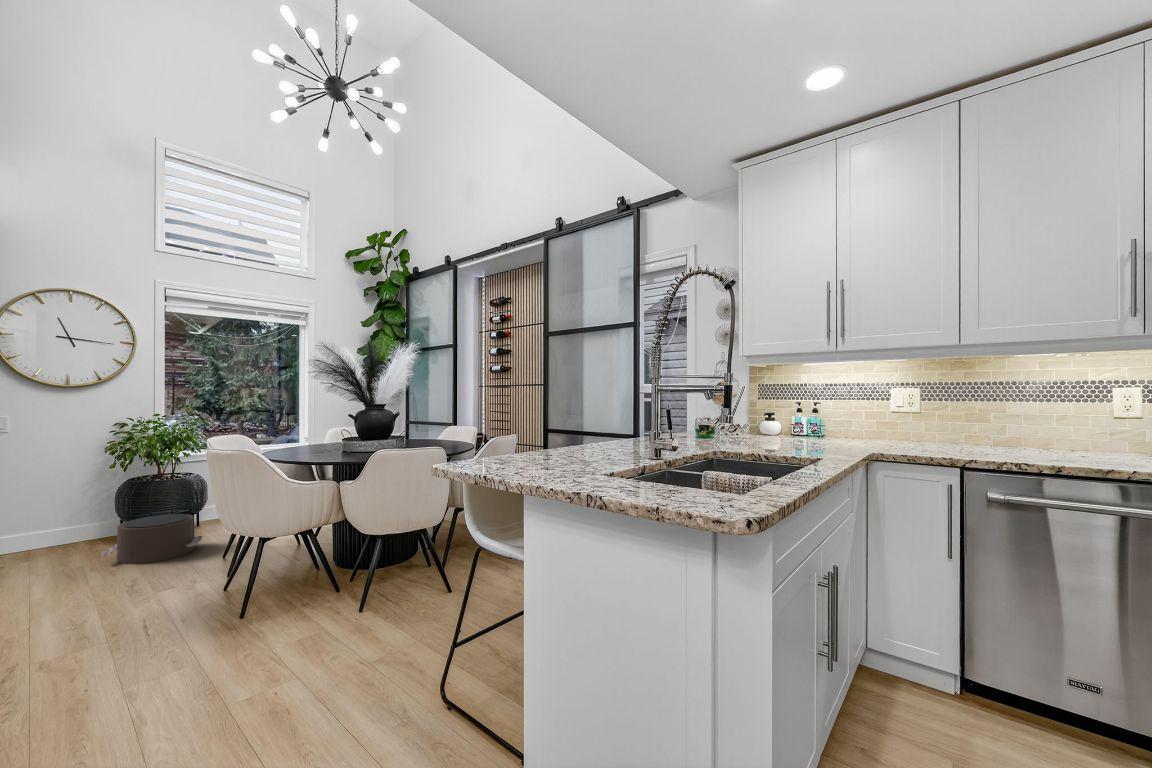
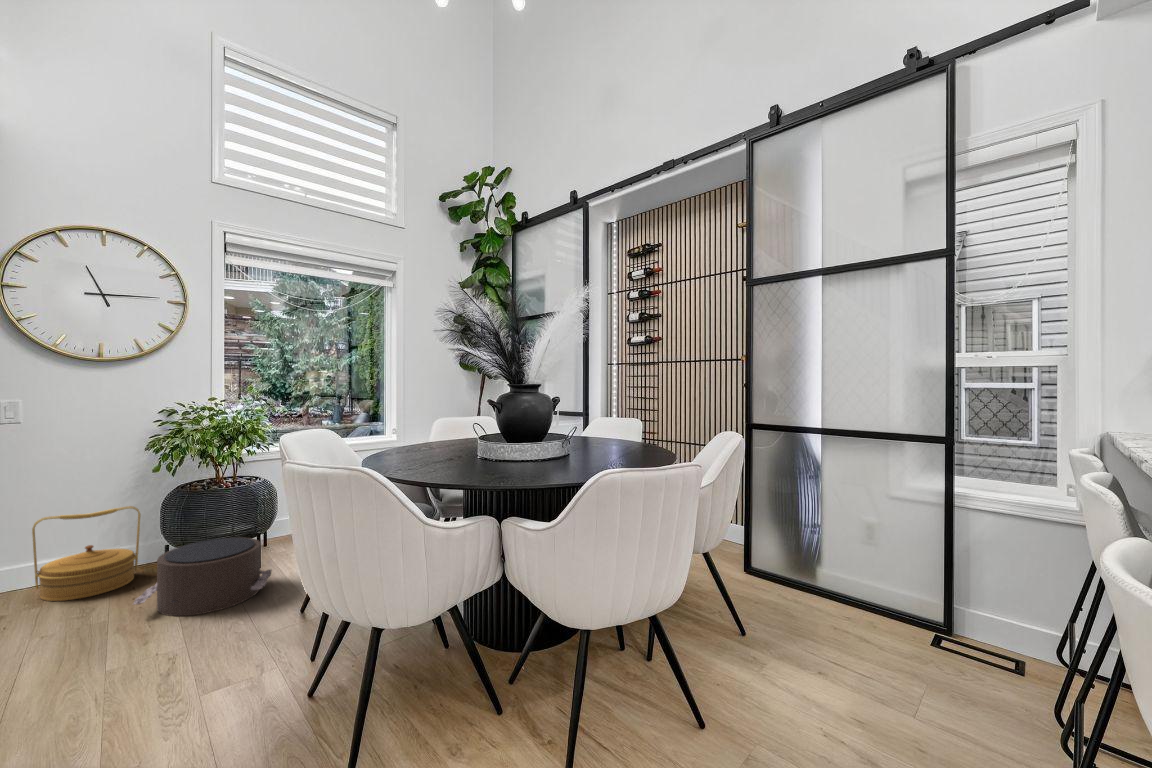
woven basket: none [19,494,100,560] -> present [32,506,141,601]

